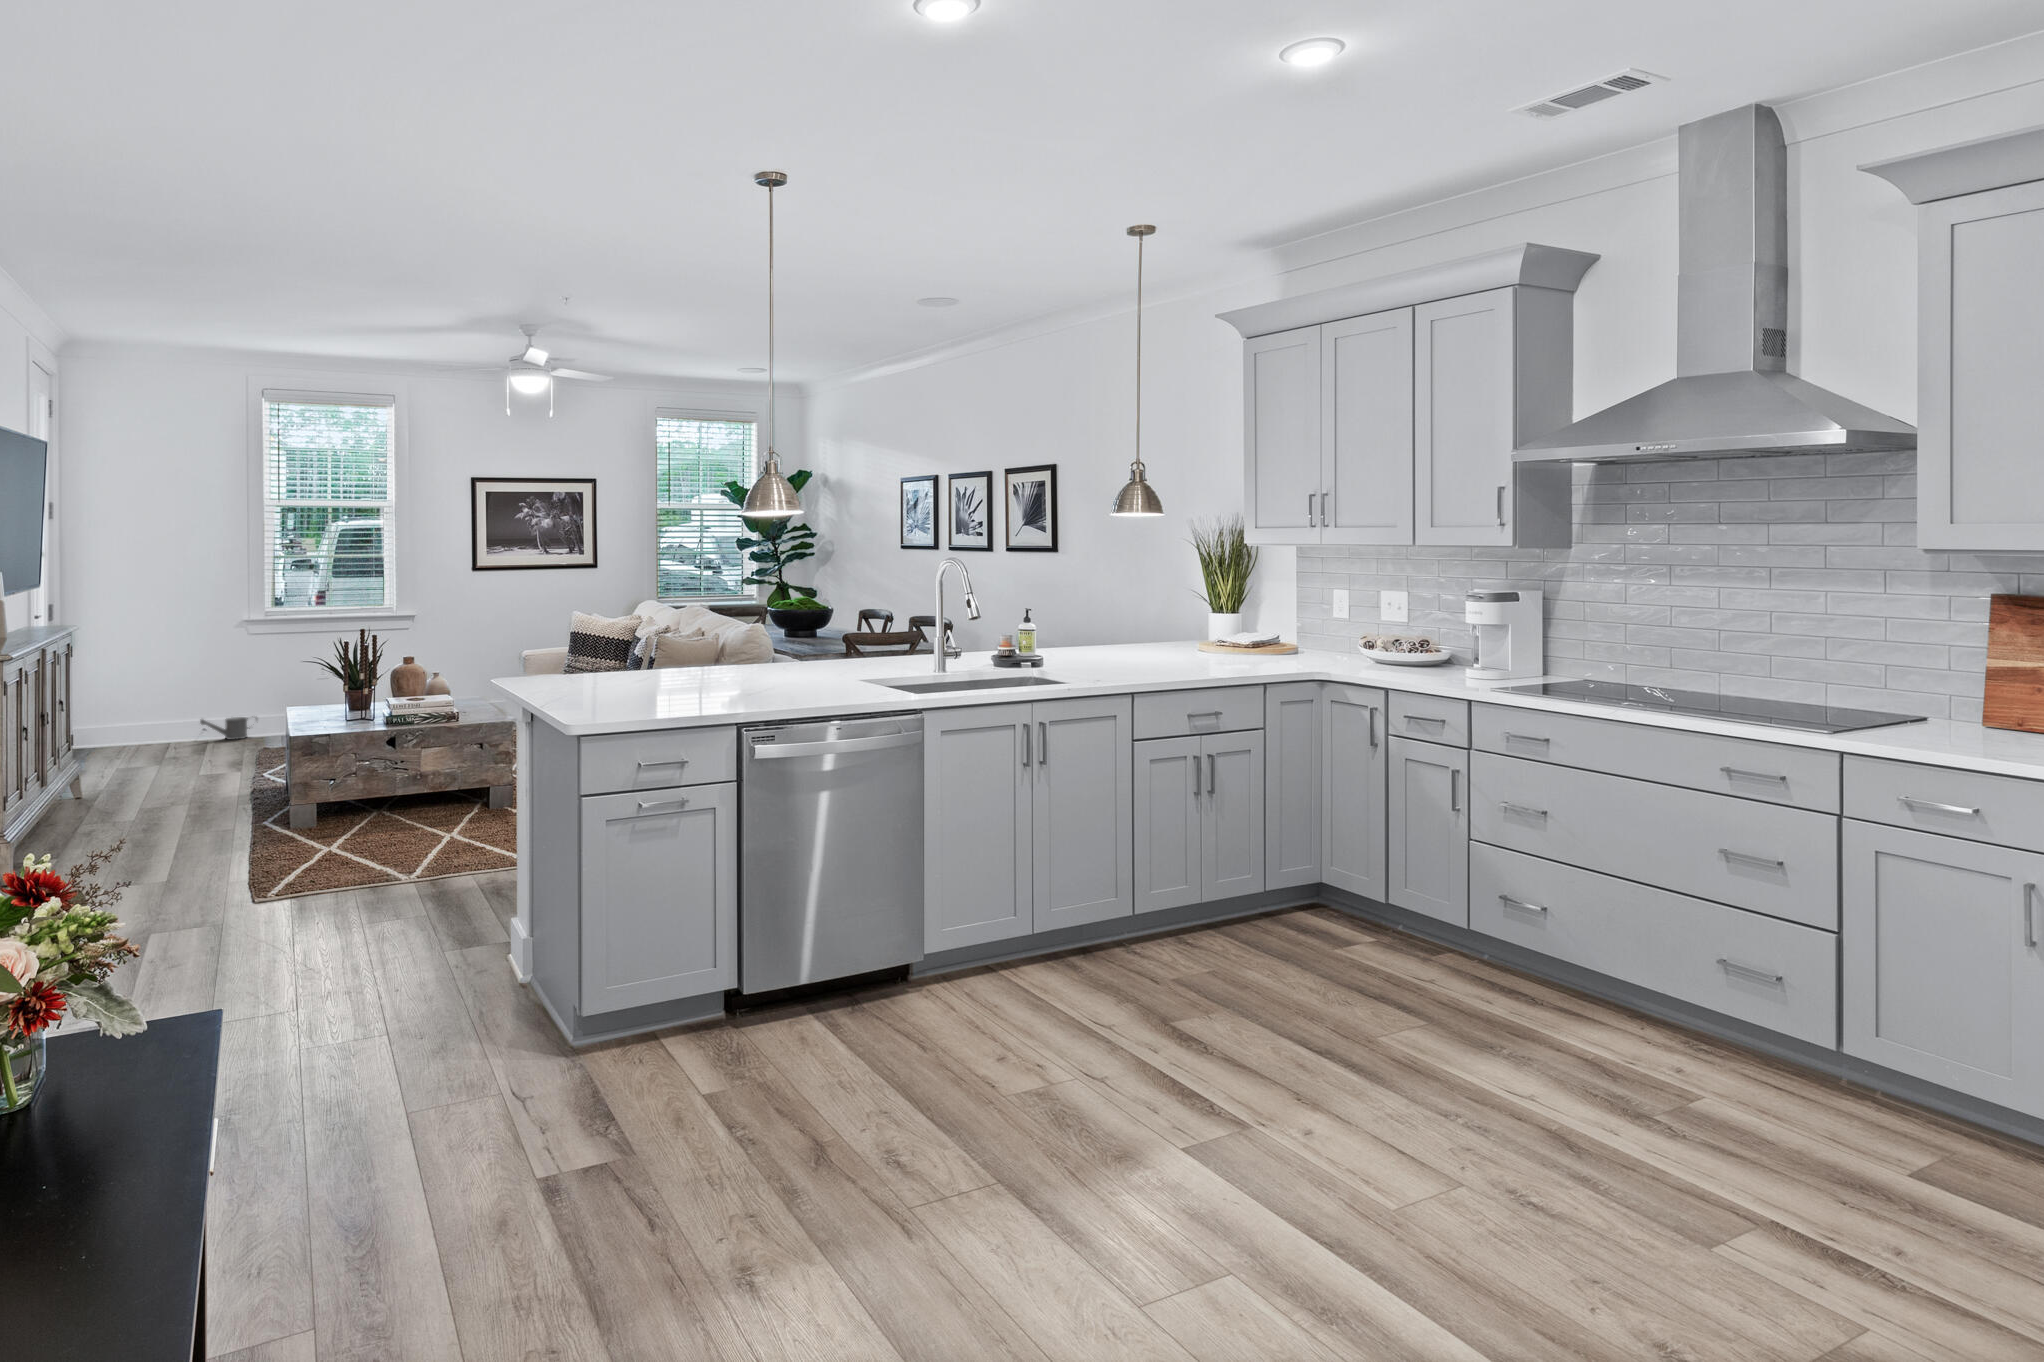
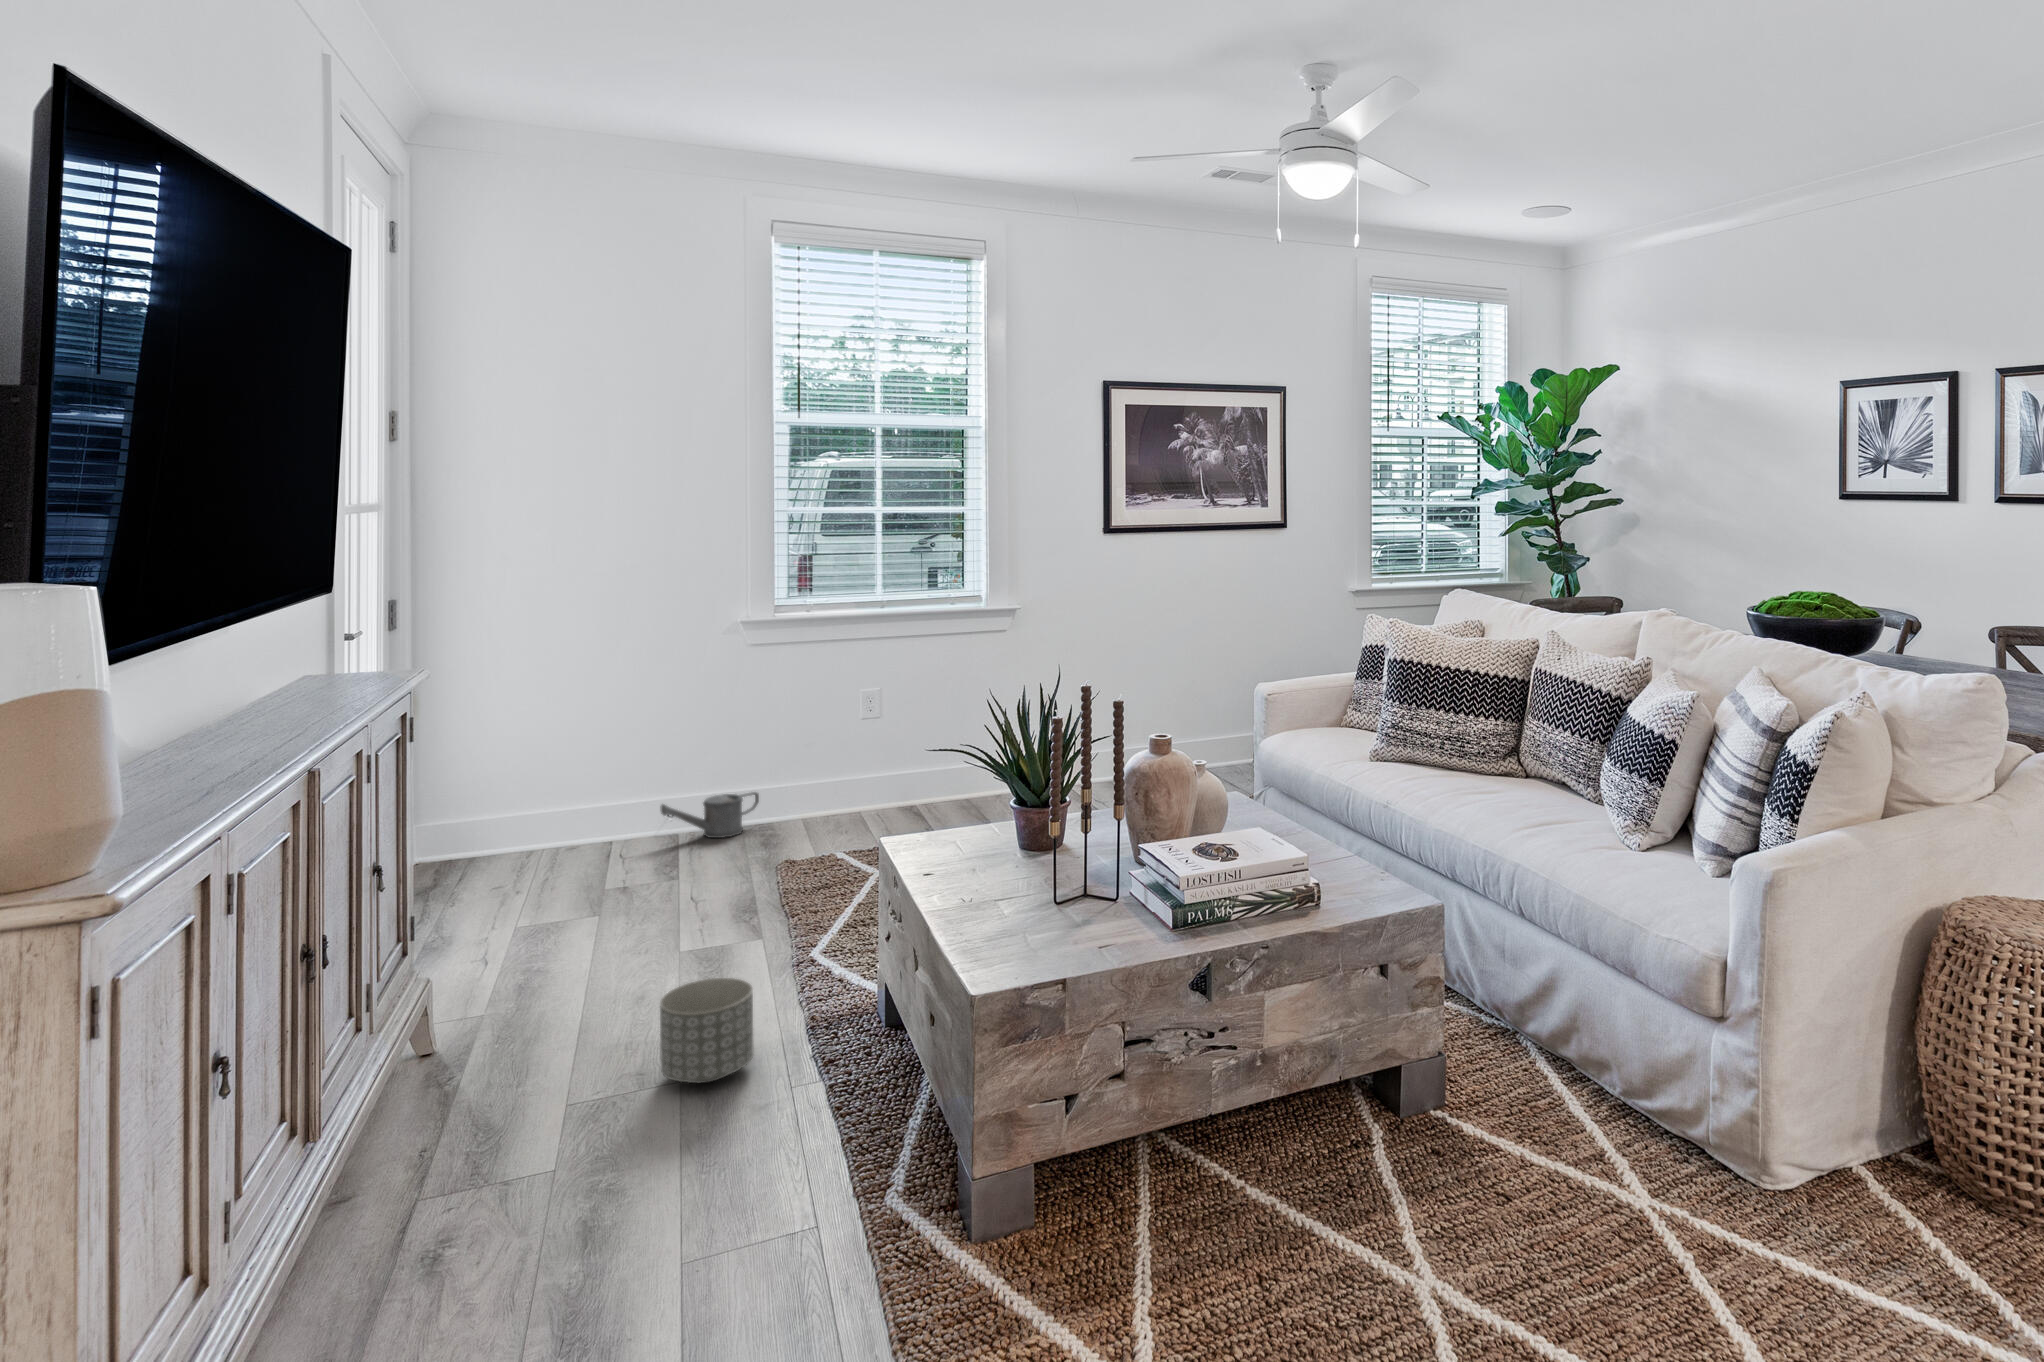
planter: none [177,760,219,801] -> present [660,978,754,1083]

